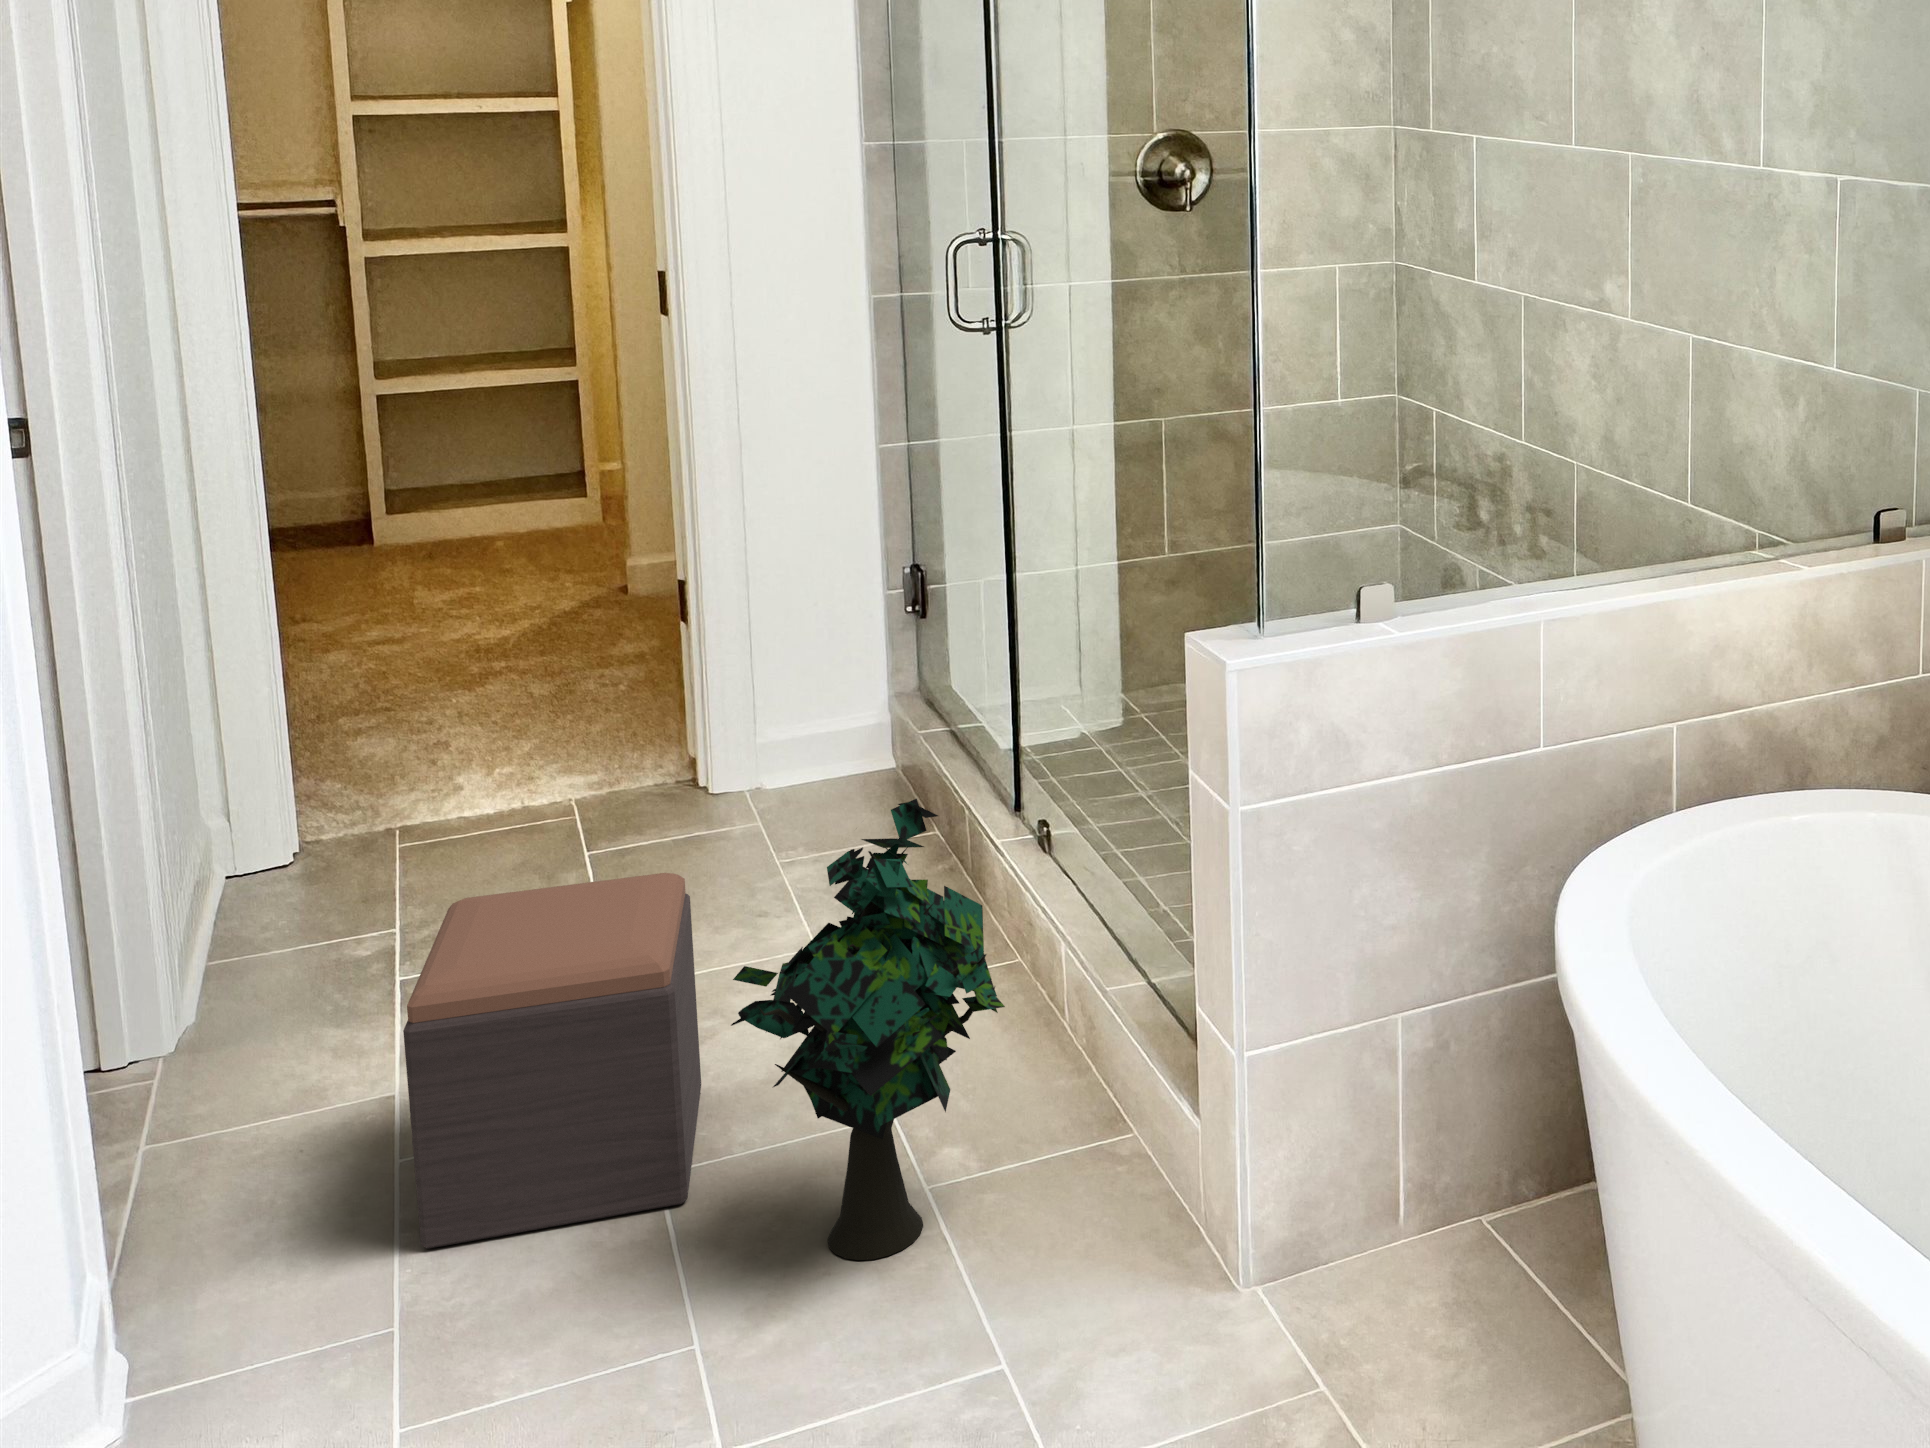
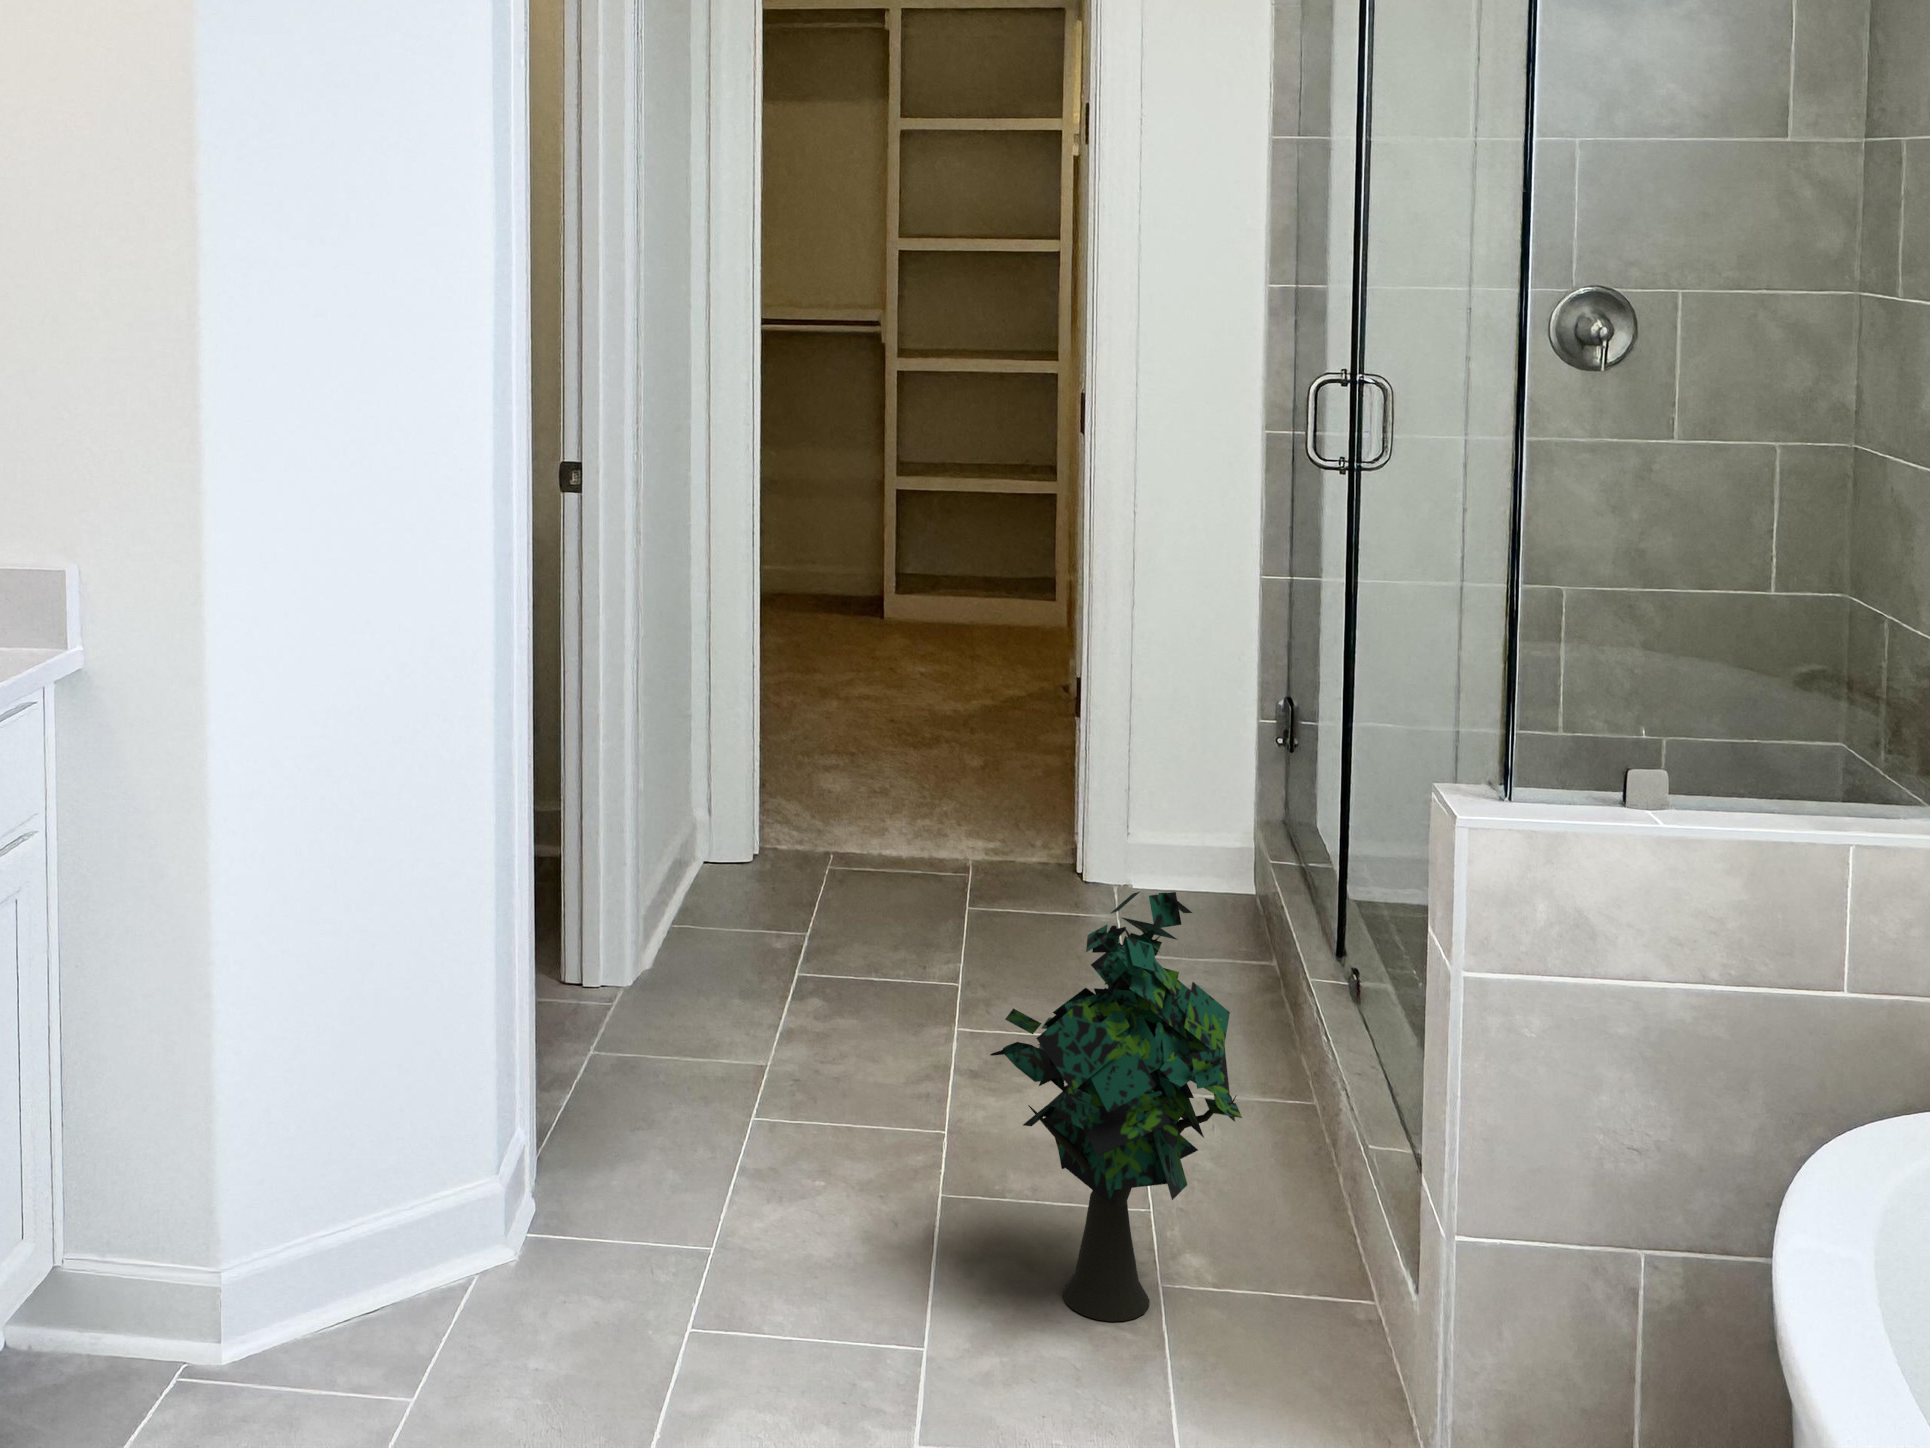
footstool: present [403,873,701,1249] -> none [757,900,1003,1217]

